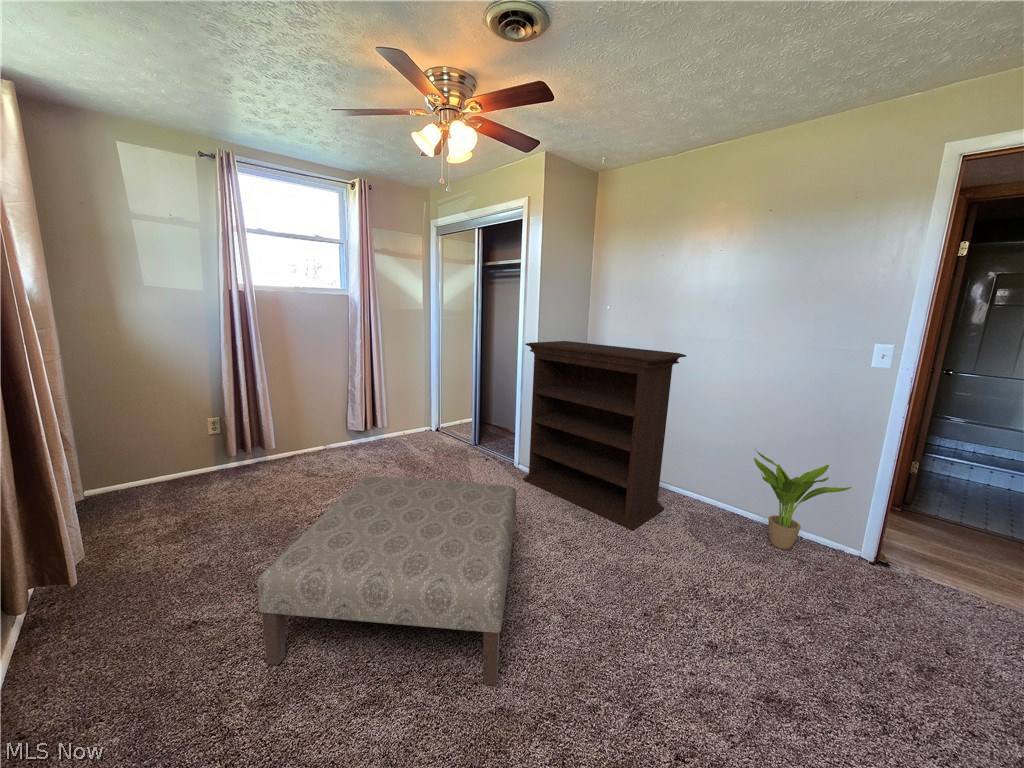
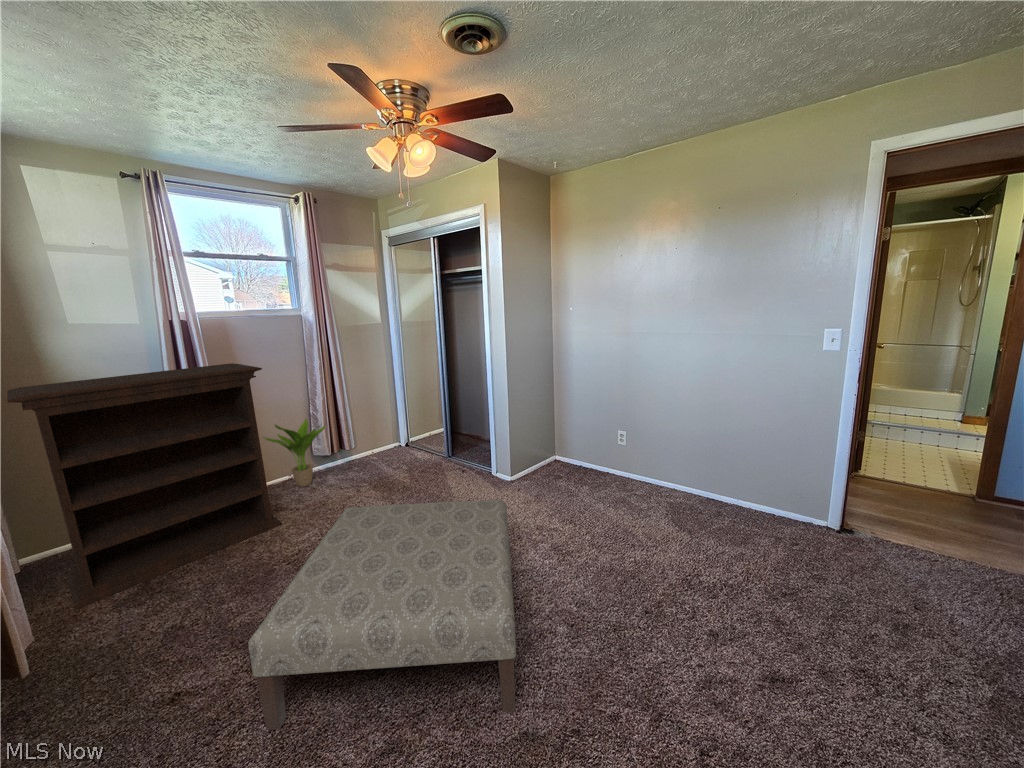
bookshelf: present [523,341,686,531] -> present [7,363,282,609]
potted plant: present [754,452,851,549] -> present [263,419,325,487]

